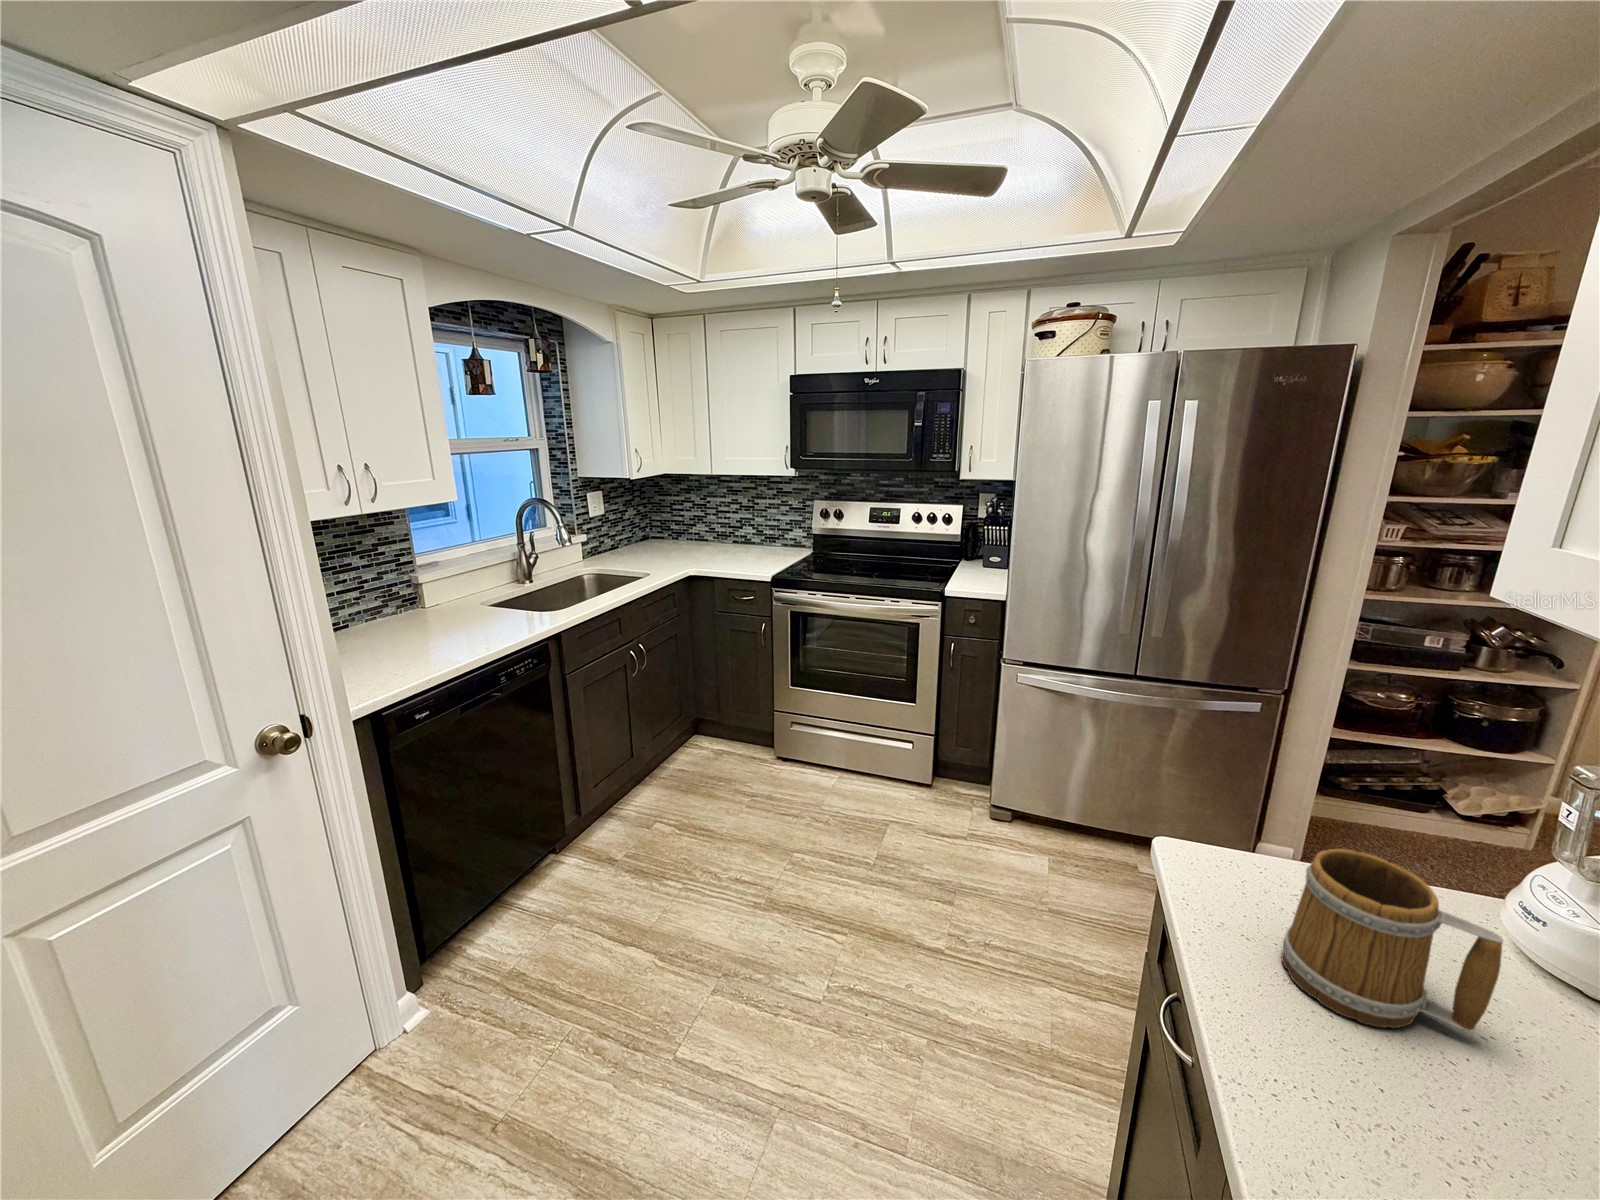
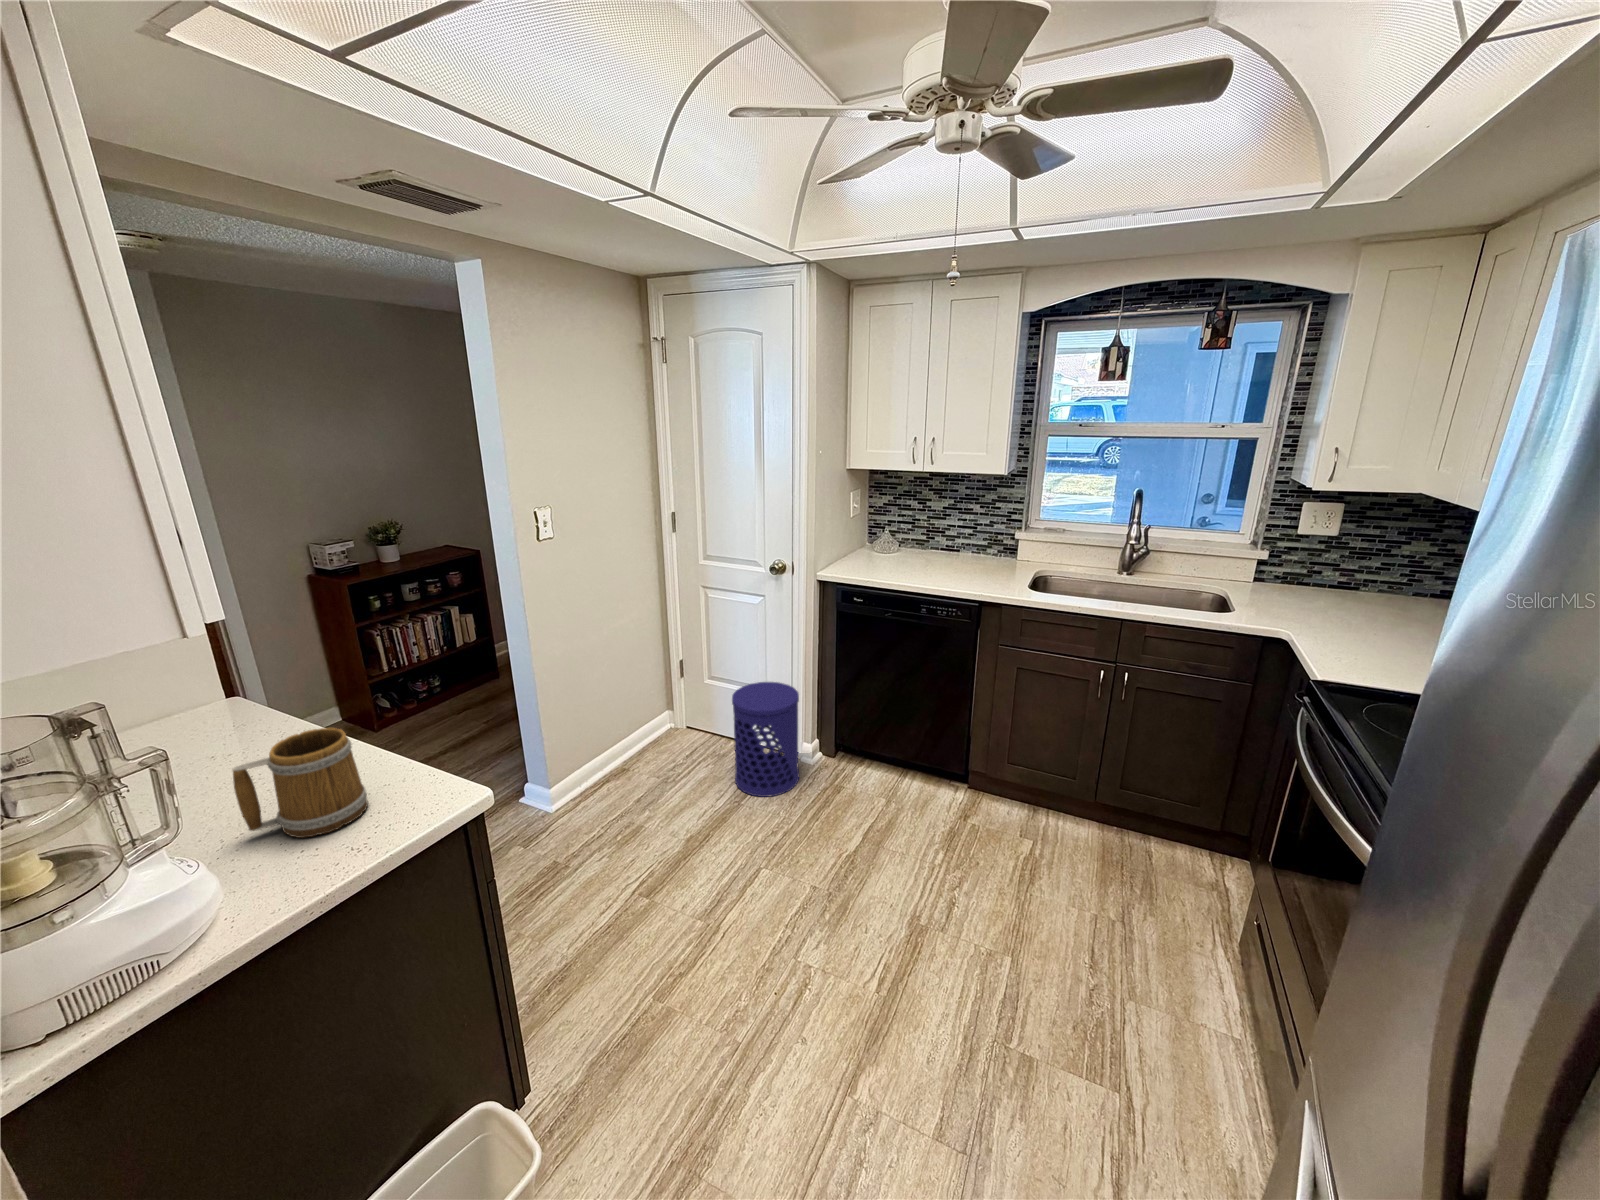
waste bin: none [323,902,494,1146] -> present [732,682,799,797]

